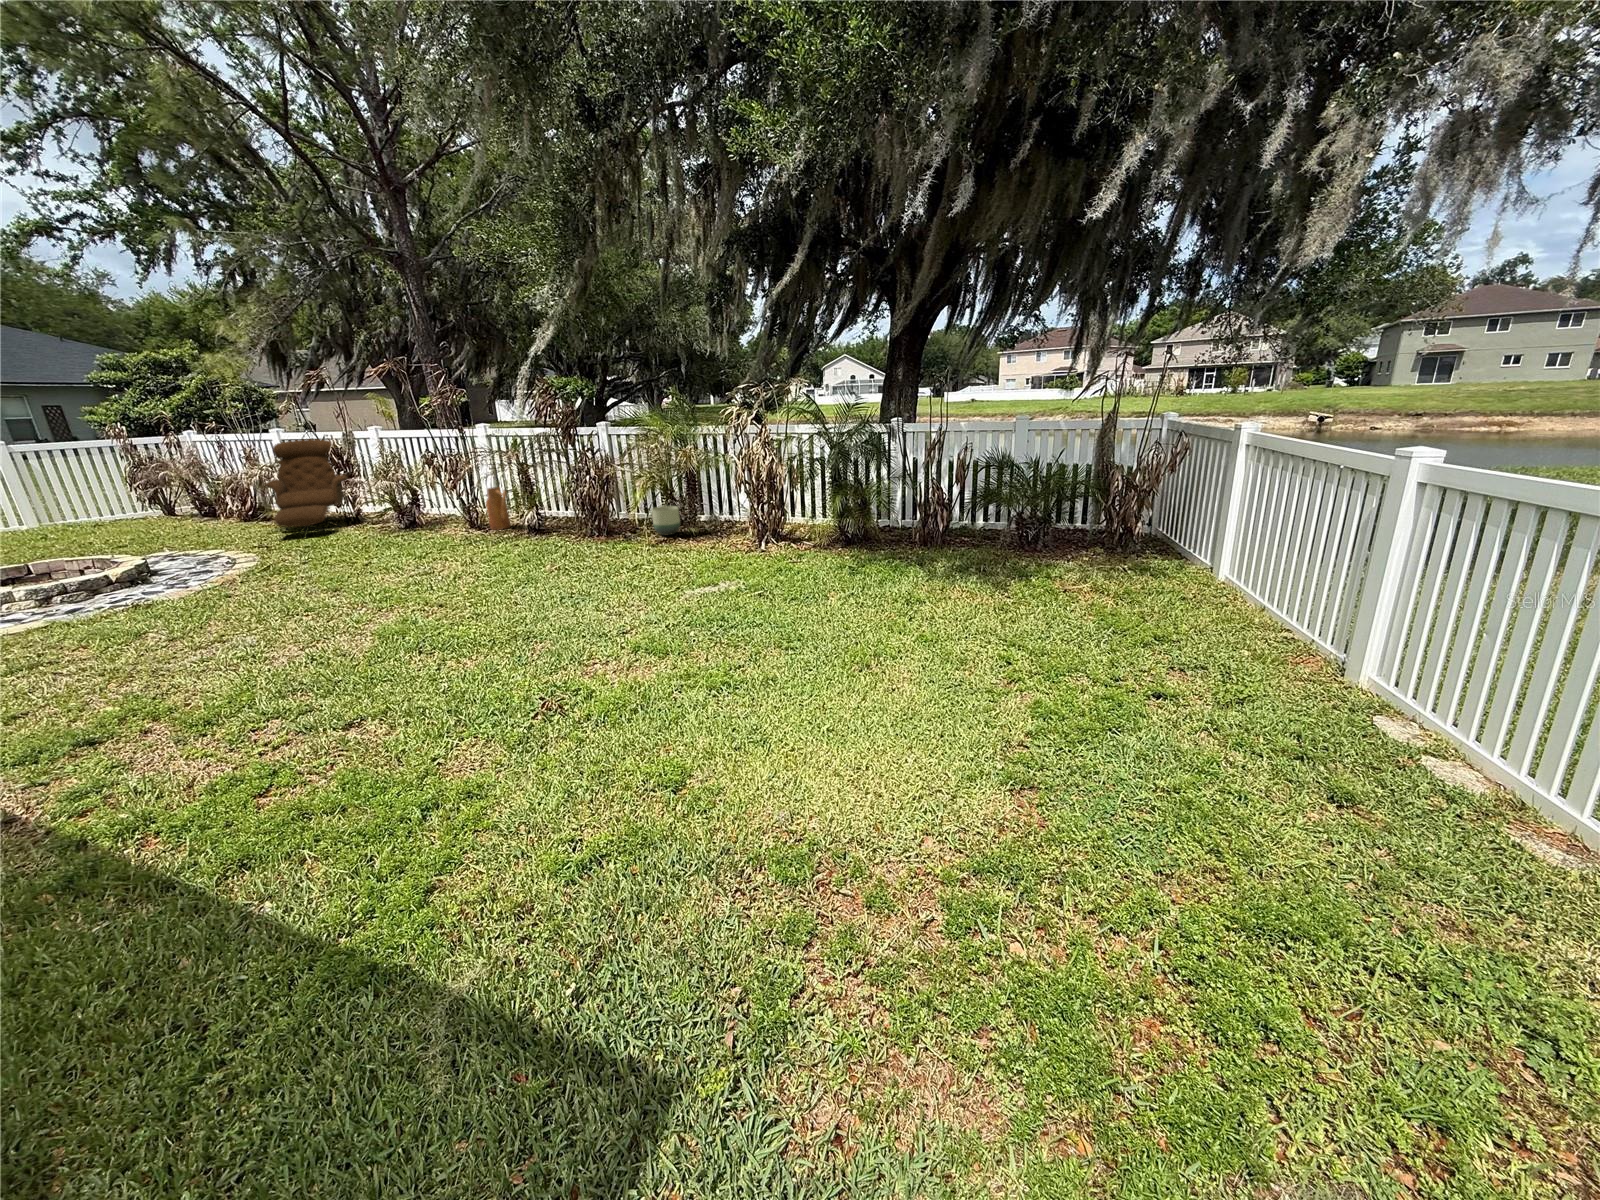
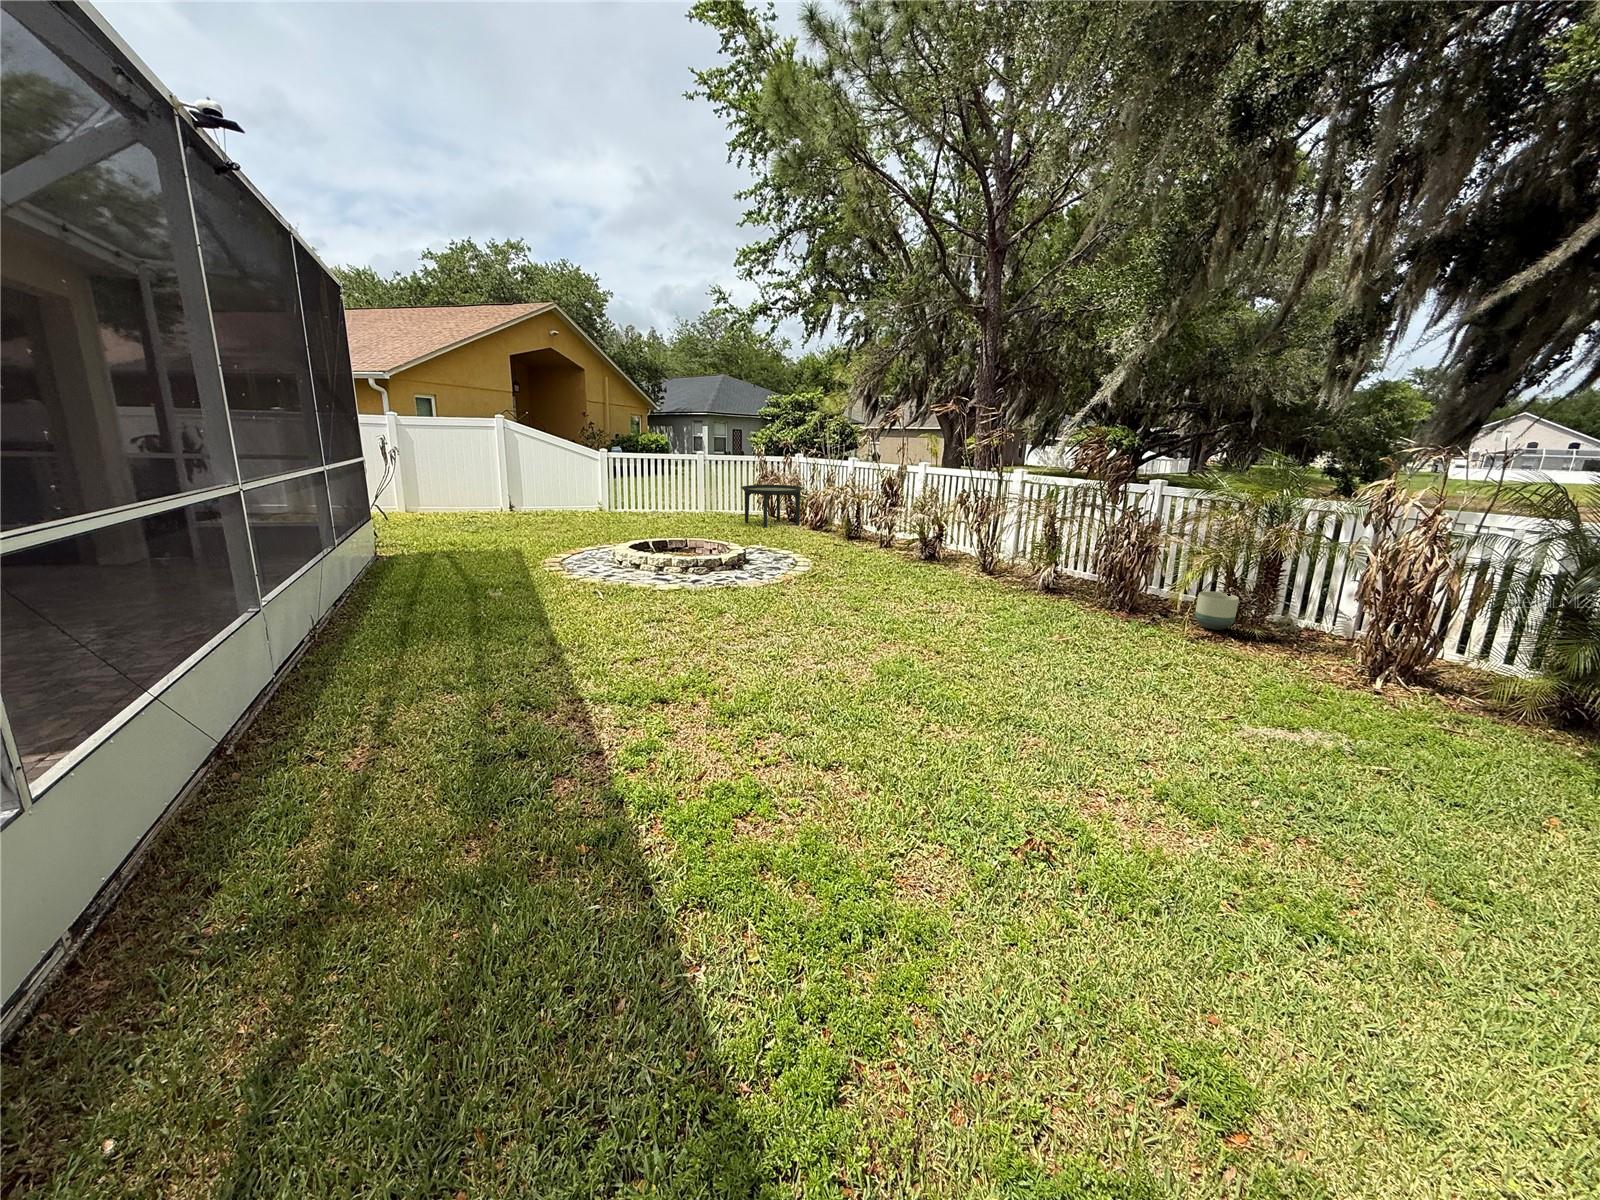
lounge chair: present [265,439,348,538] -> none [832,469,893,553]
round table: none [98,472,219,532] -> present [741,485,803,528]
watering can: present [486,487,511,530] -> none [1000,534,1028,578]

